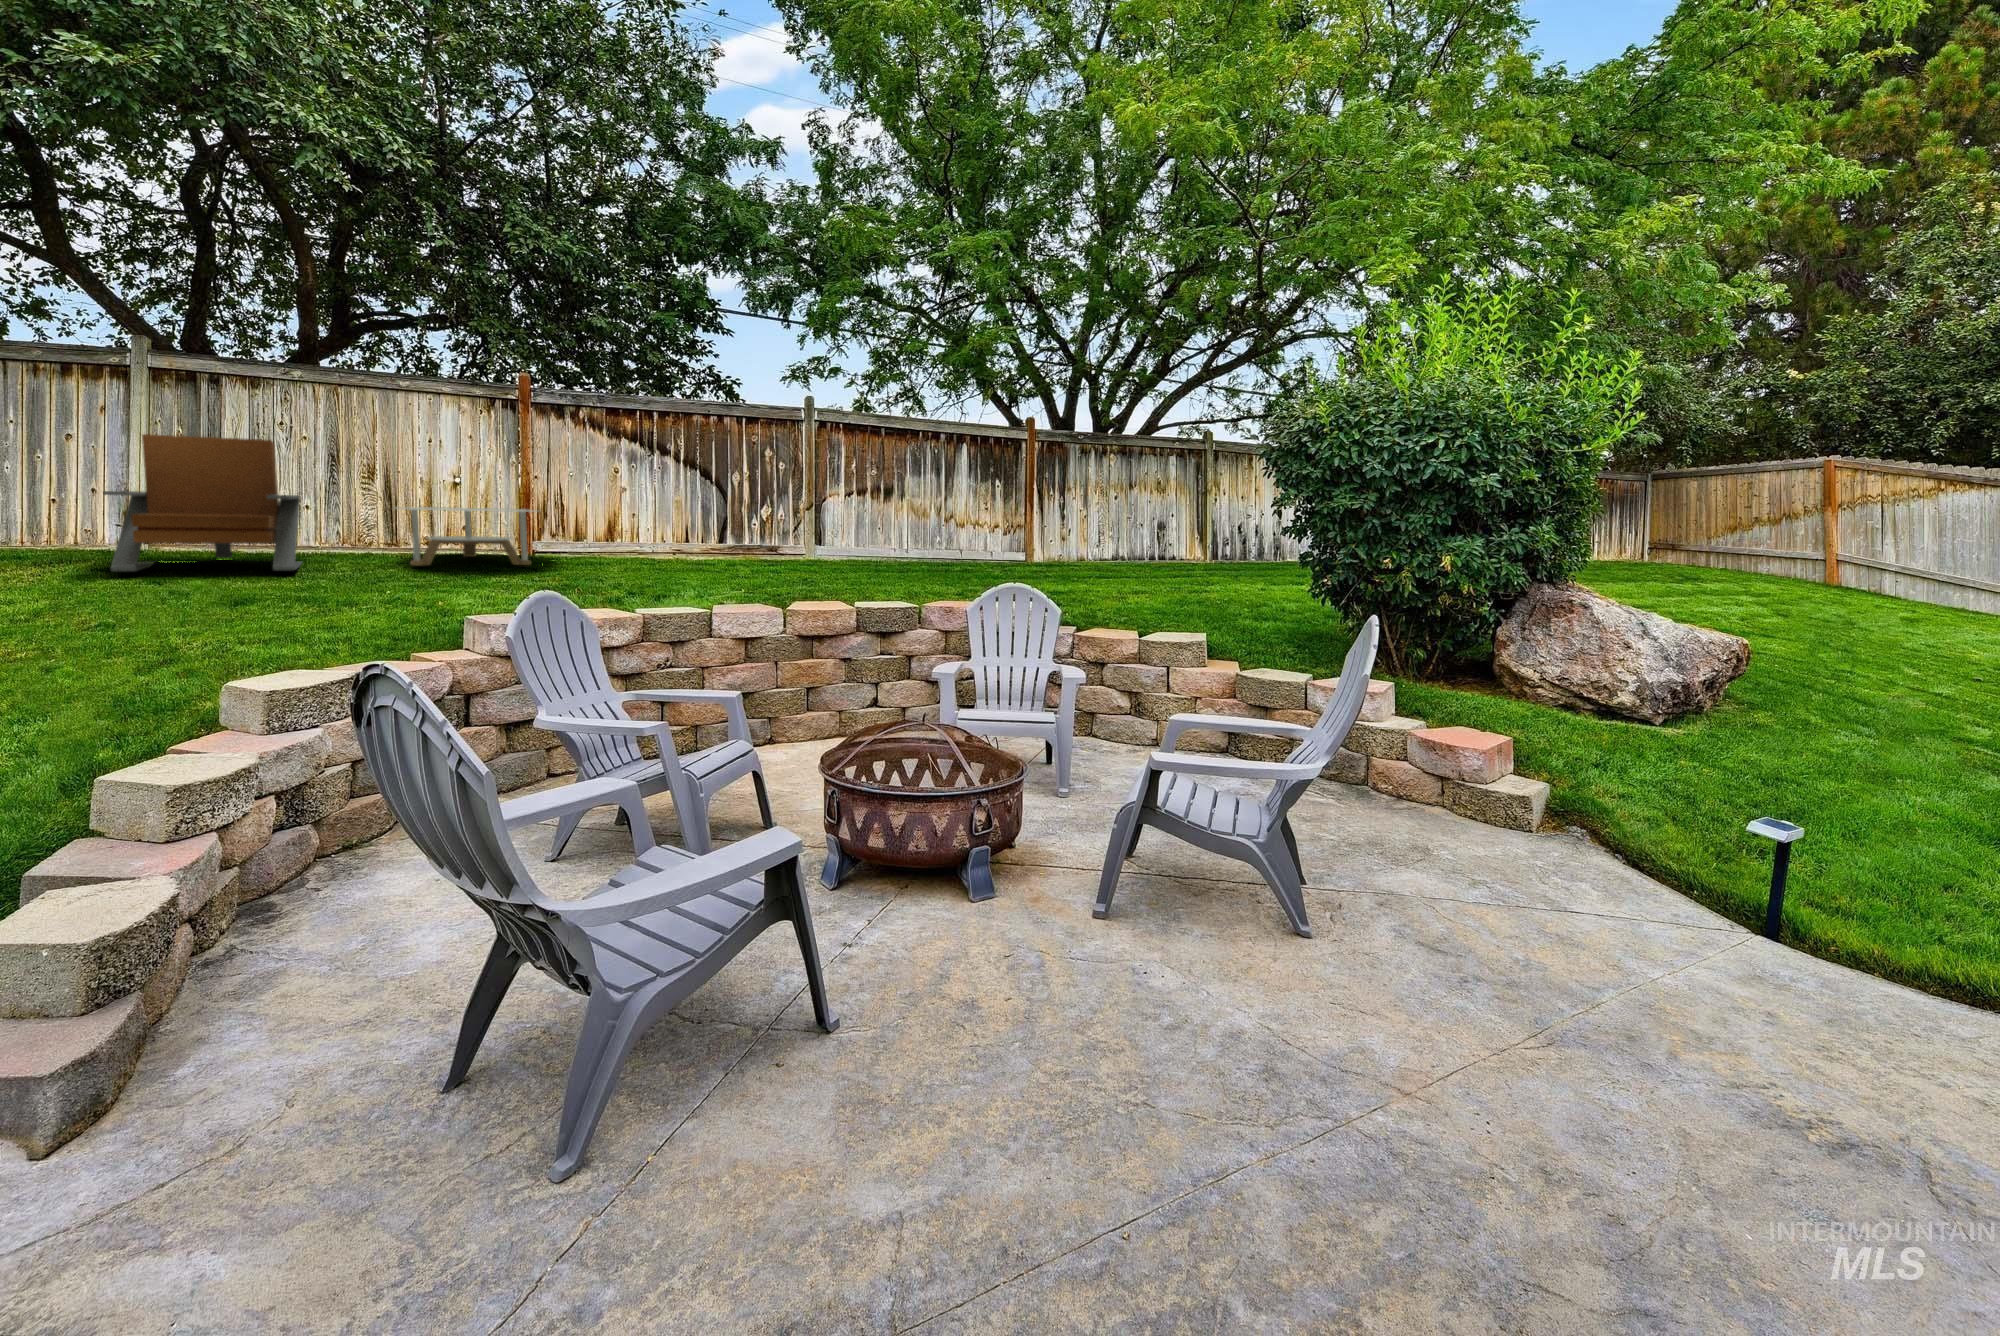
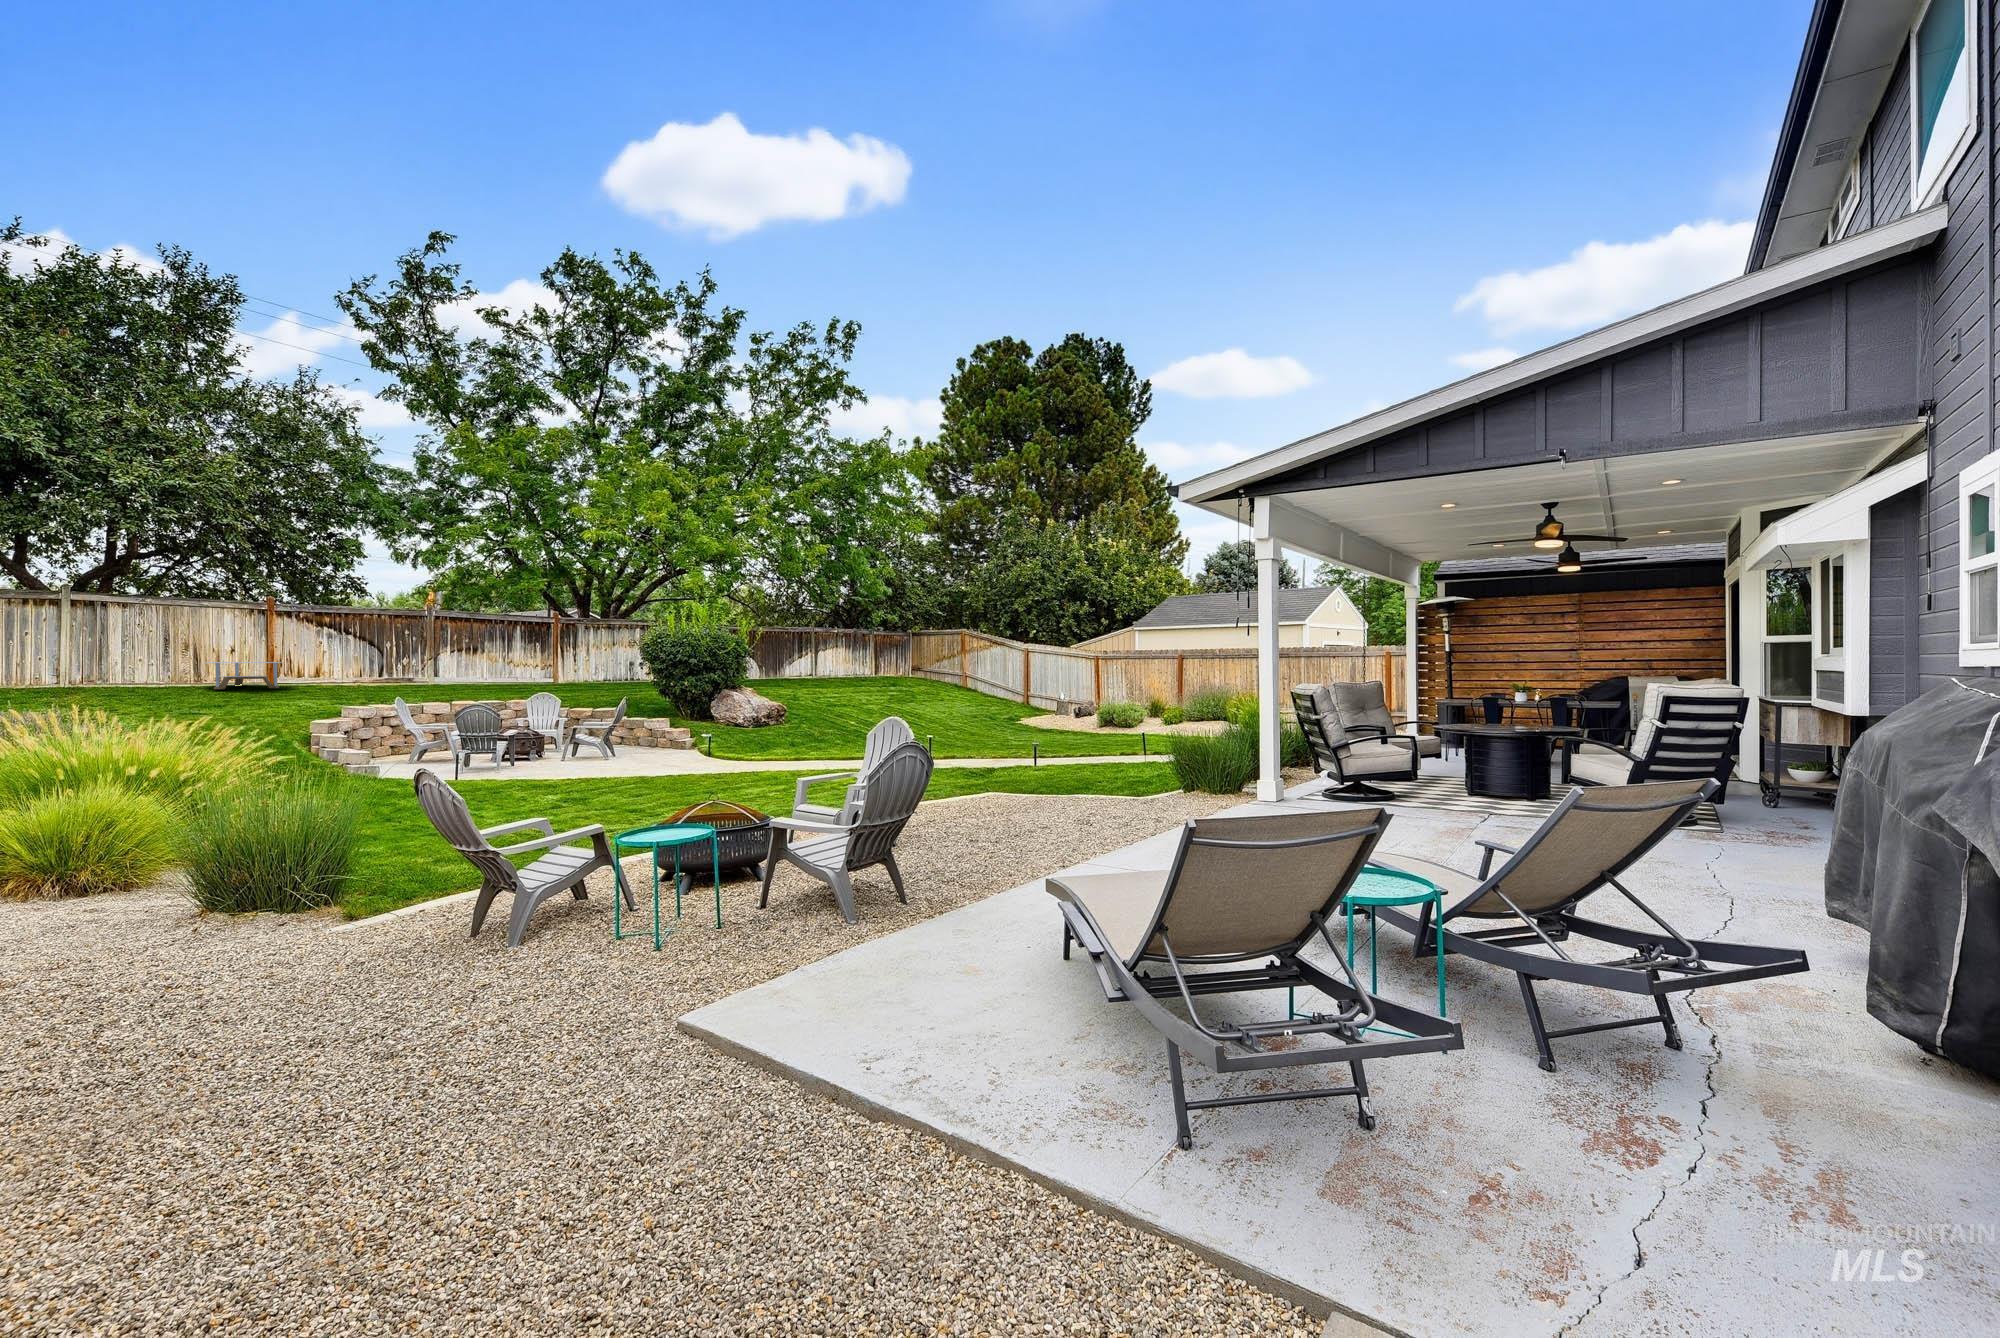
lounge chair: present [103,434,303,571] -> none [57,631,159,694]

